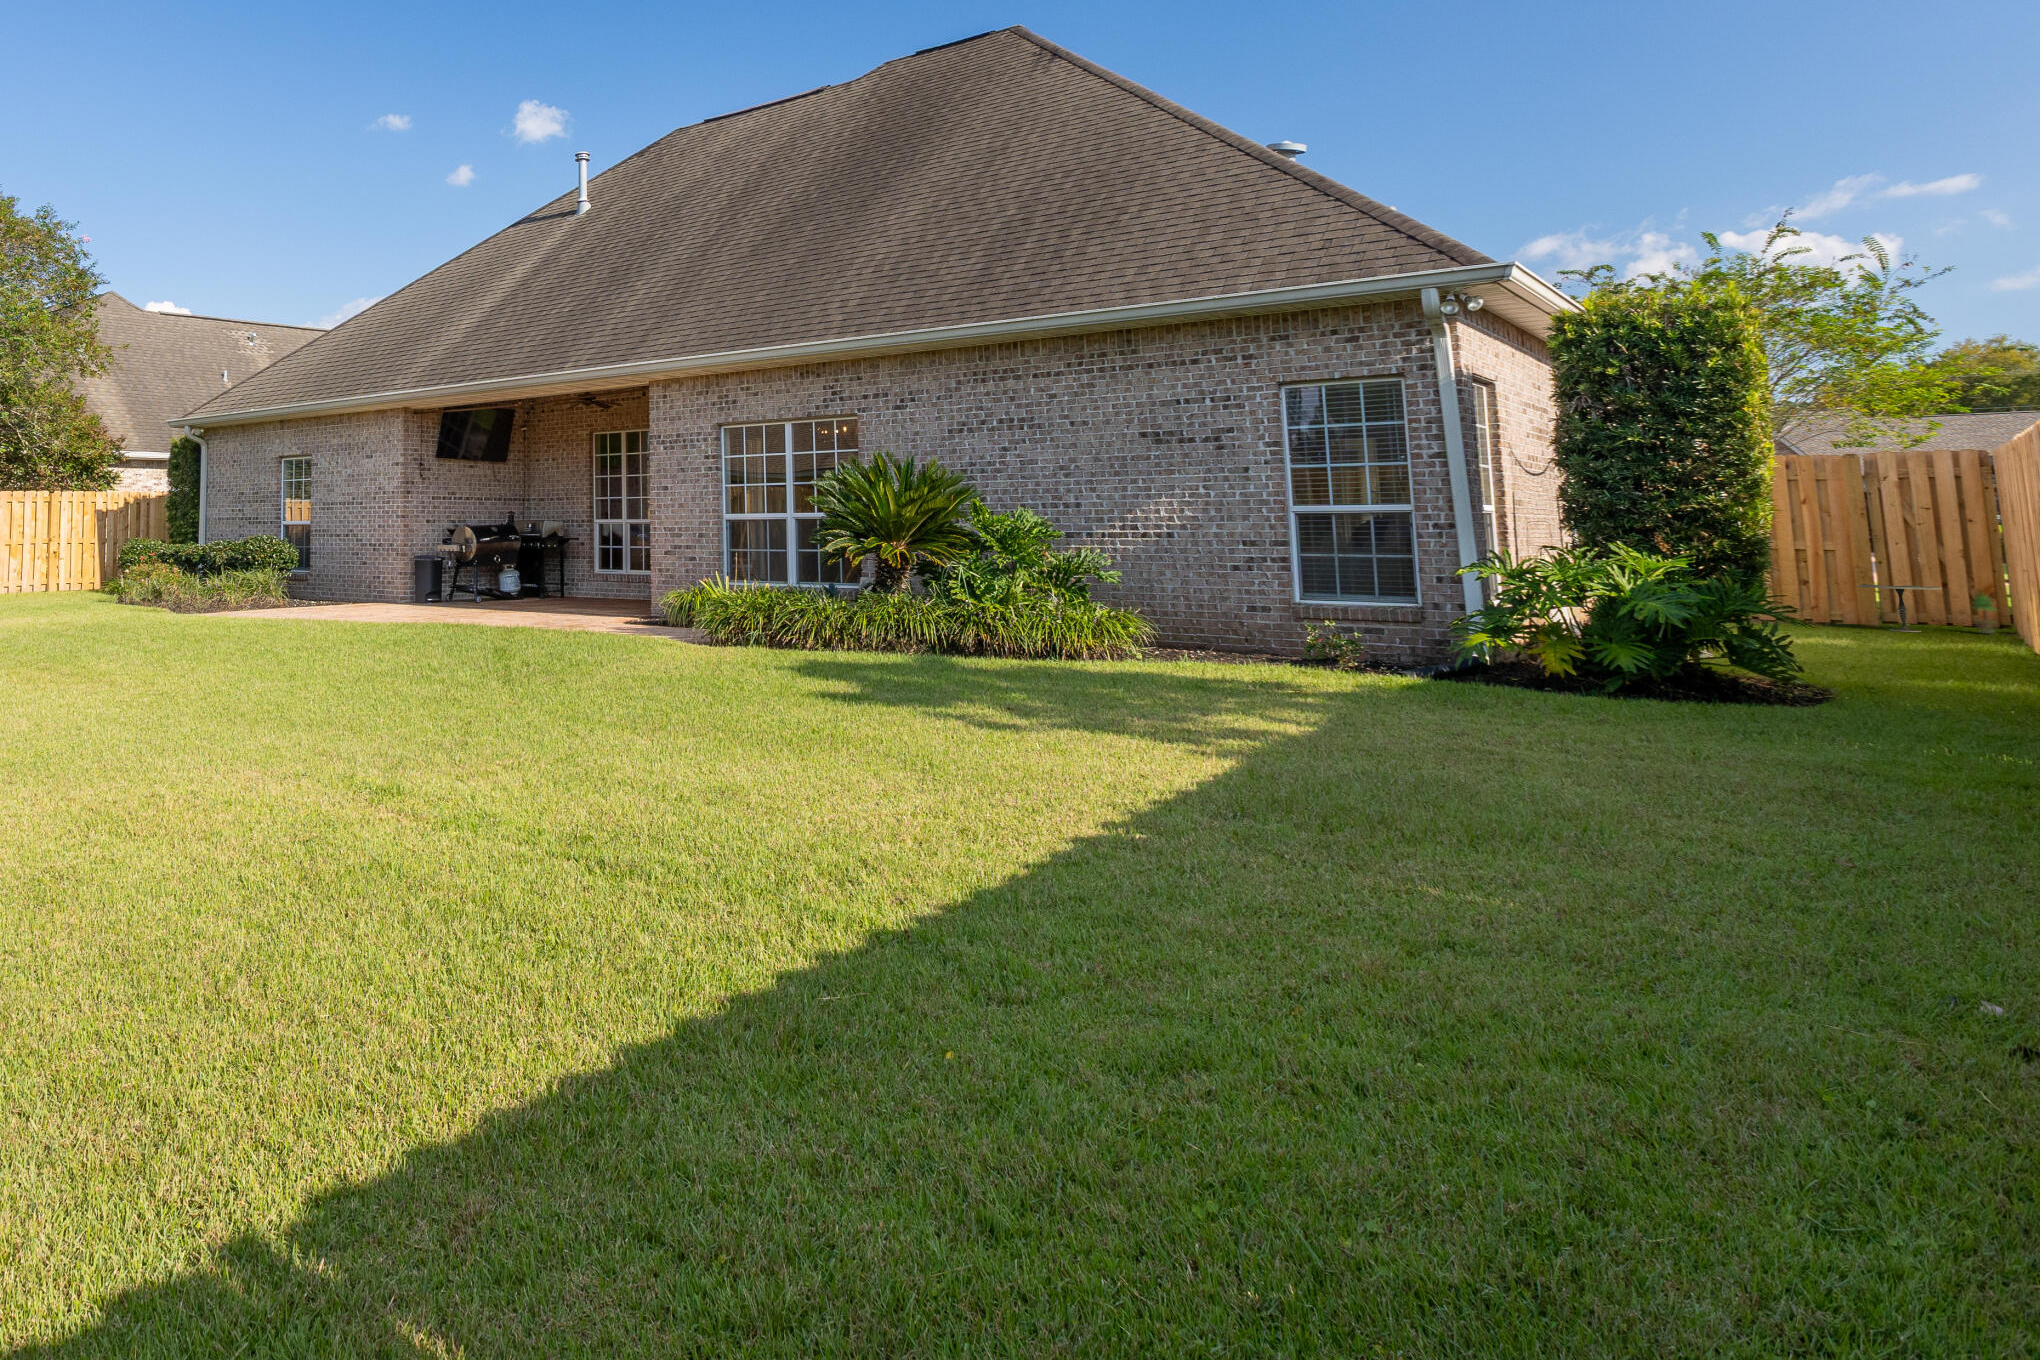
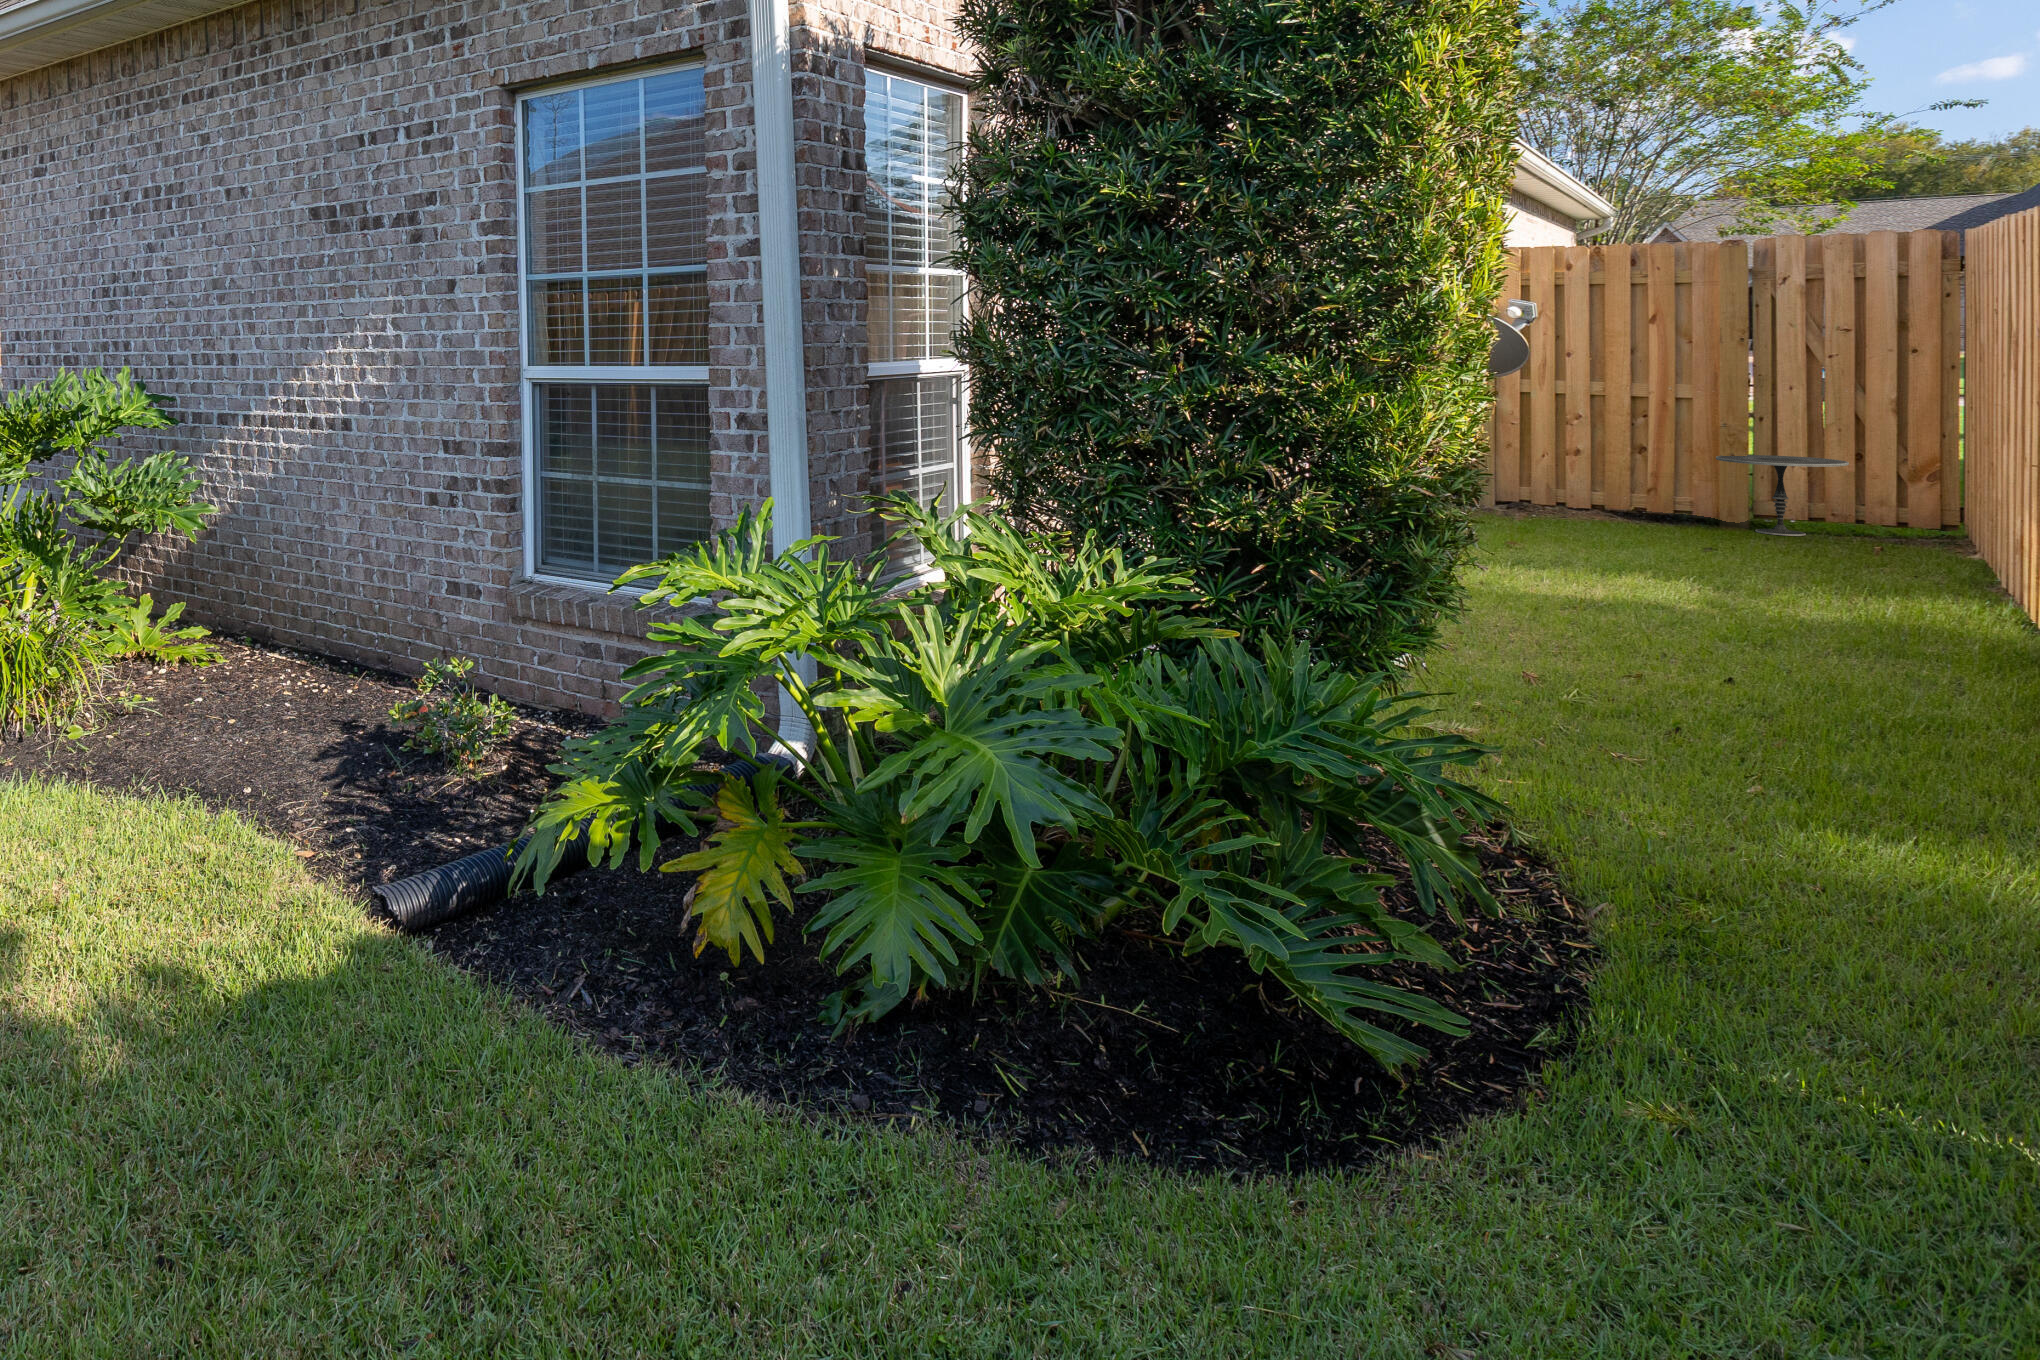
potted tree: present [1972,594,1997,634] -> none [1888,451,1935,538]

